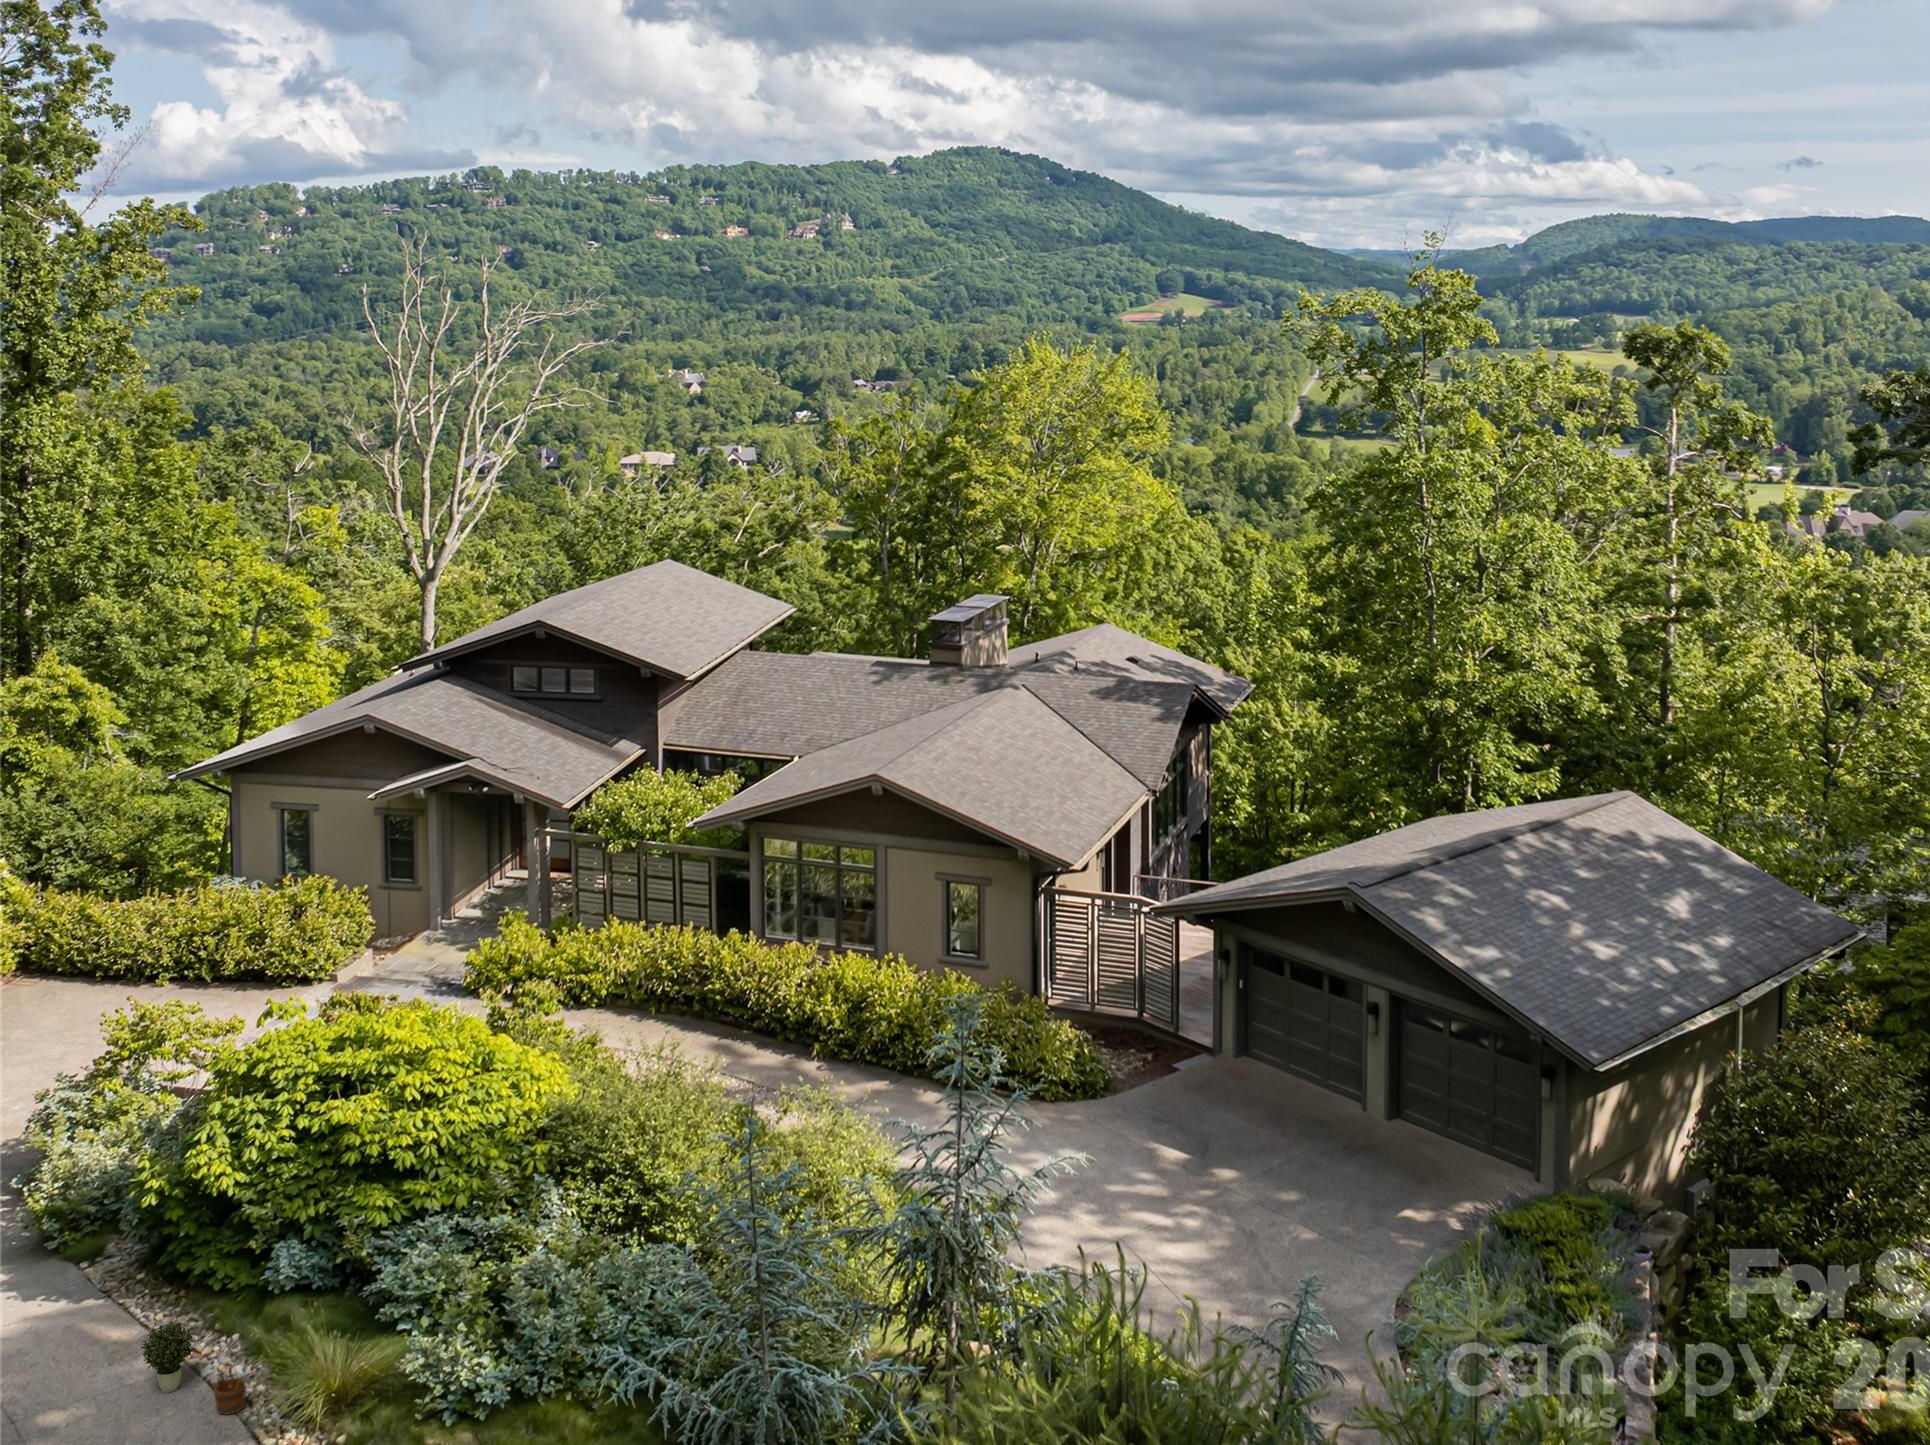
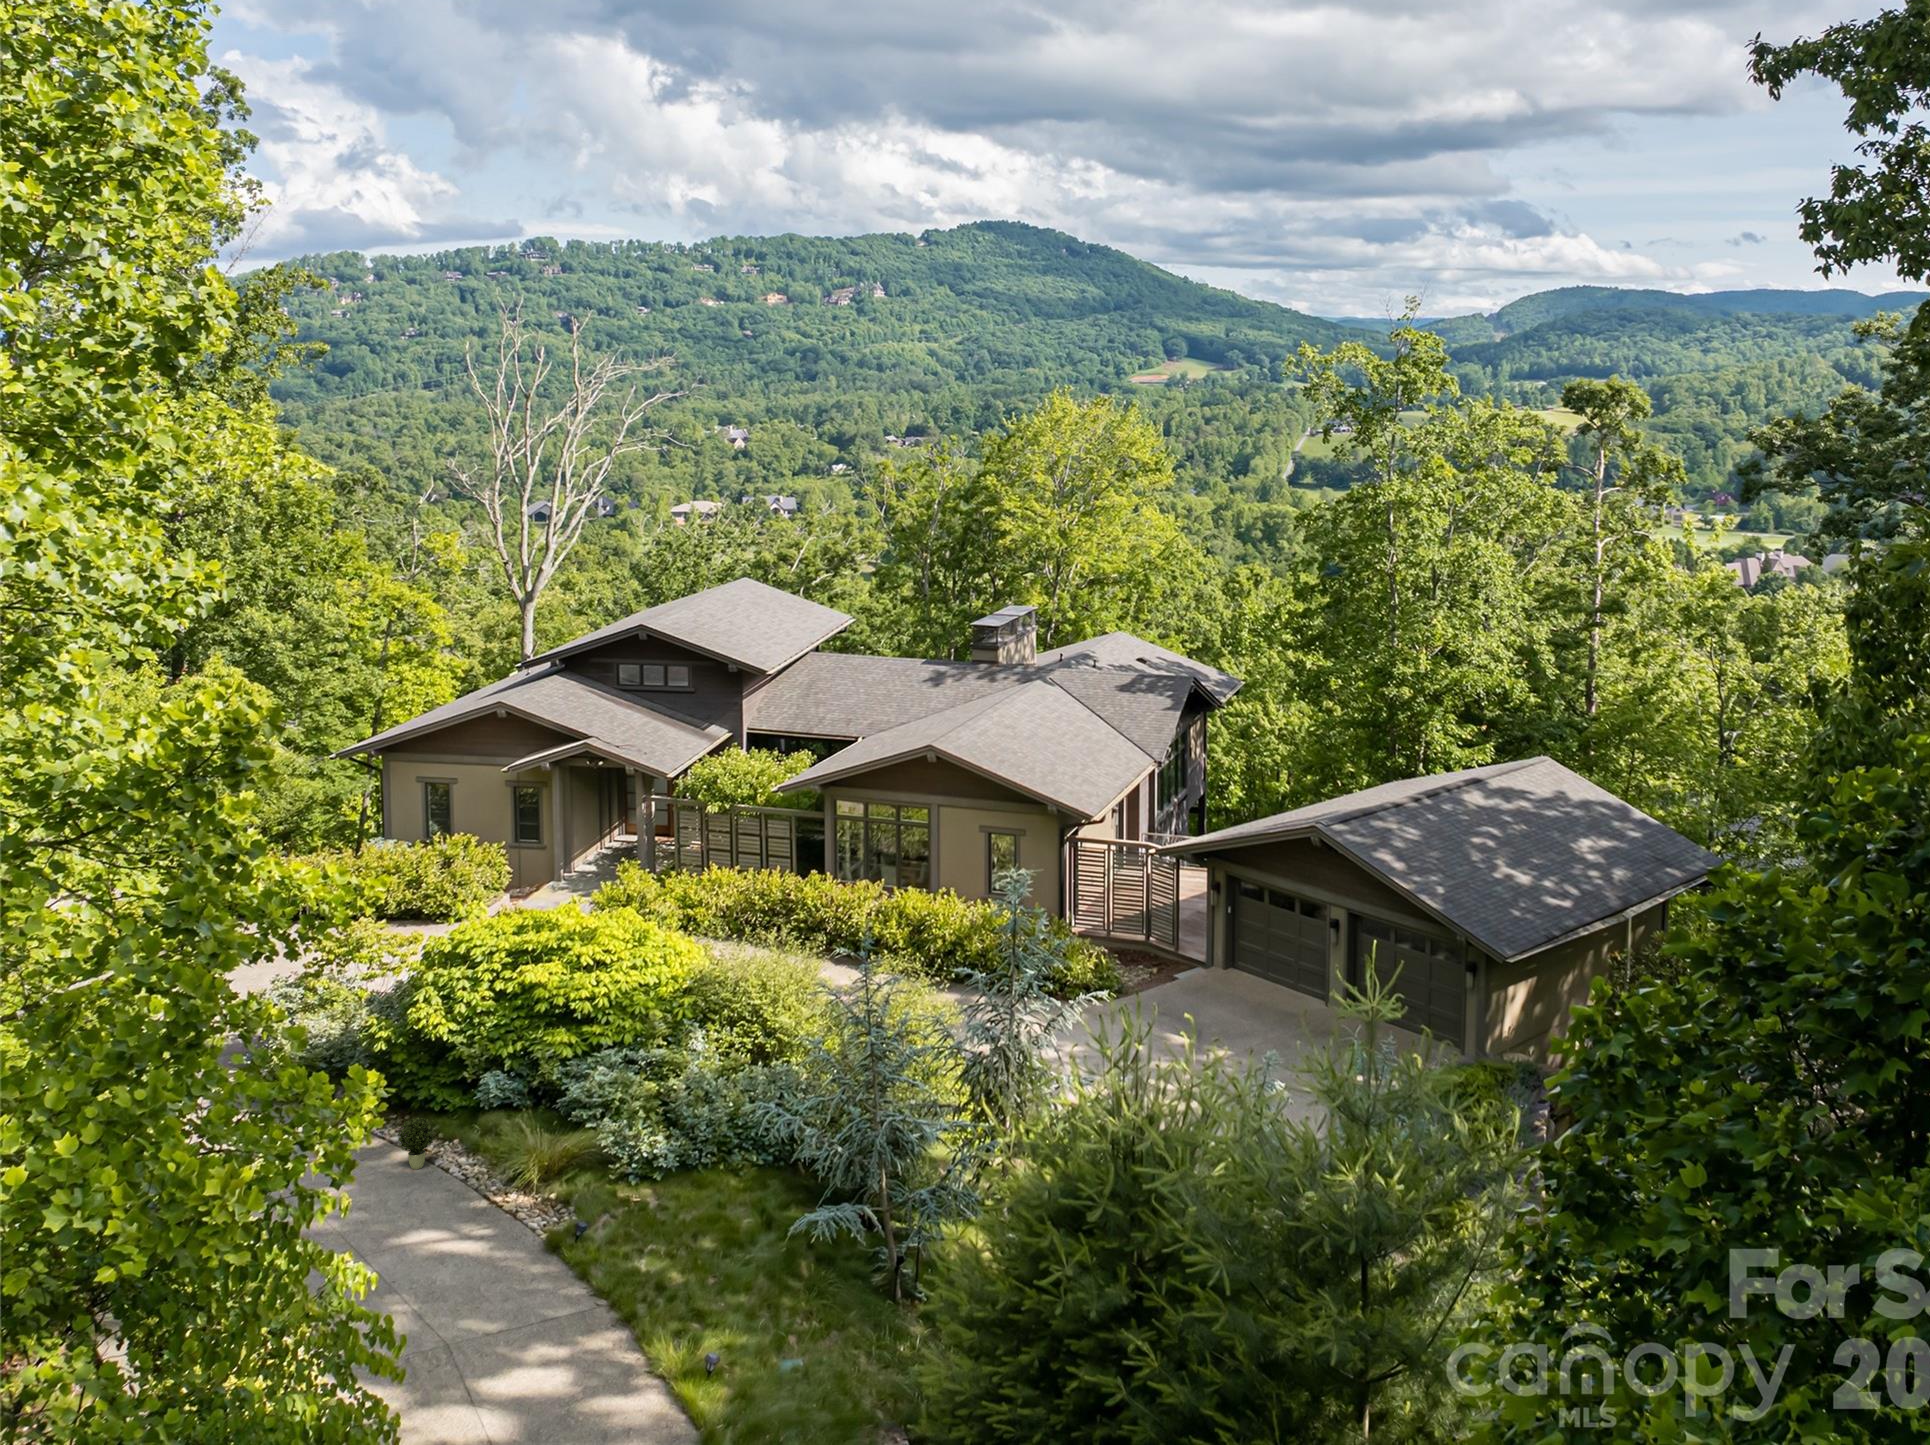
wooden bucket: present [214,1362,247,1415] -> none [453,1144,476,1182]

